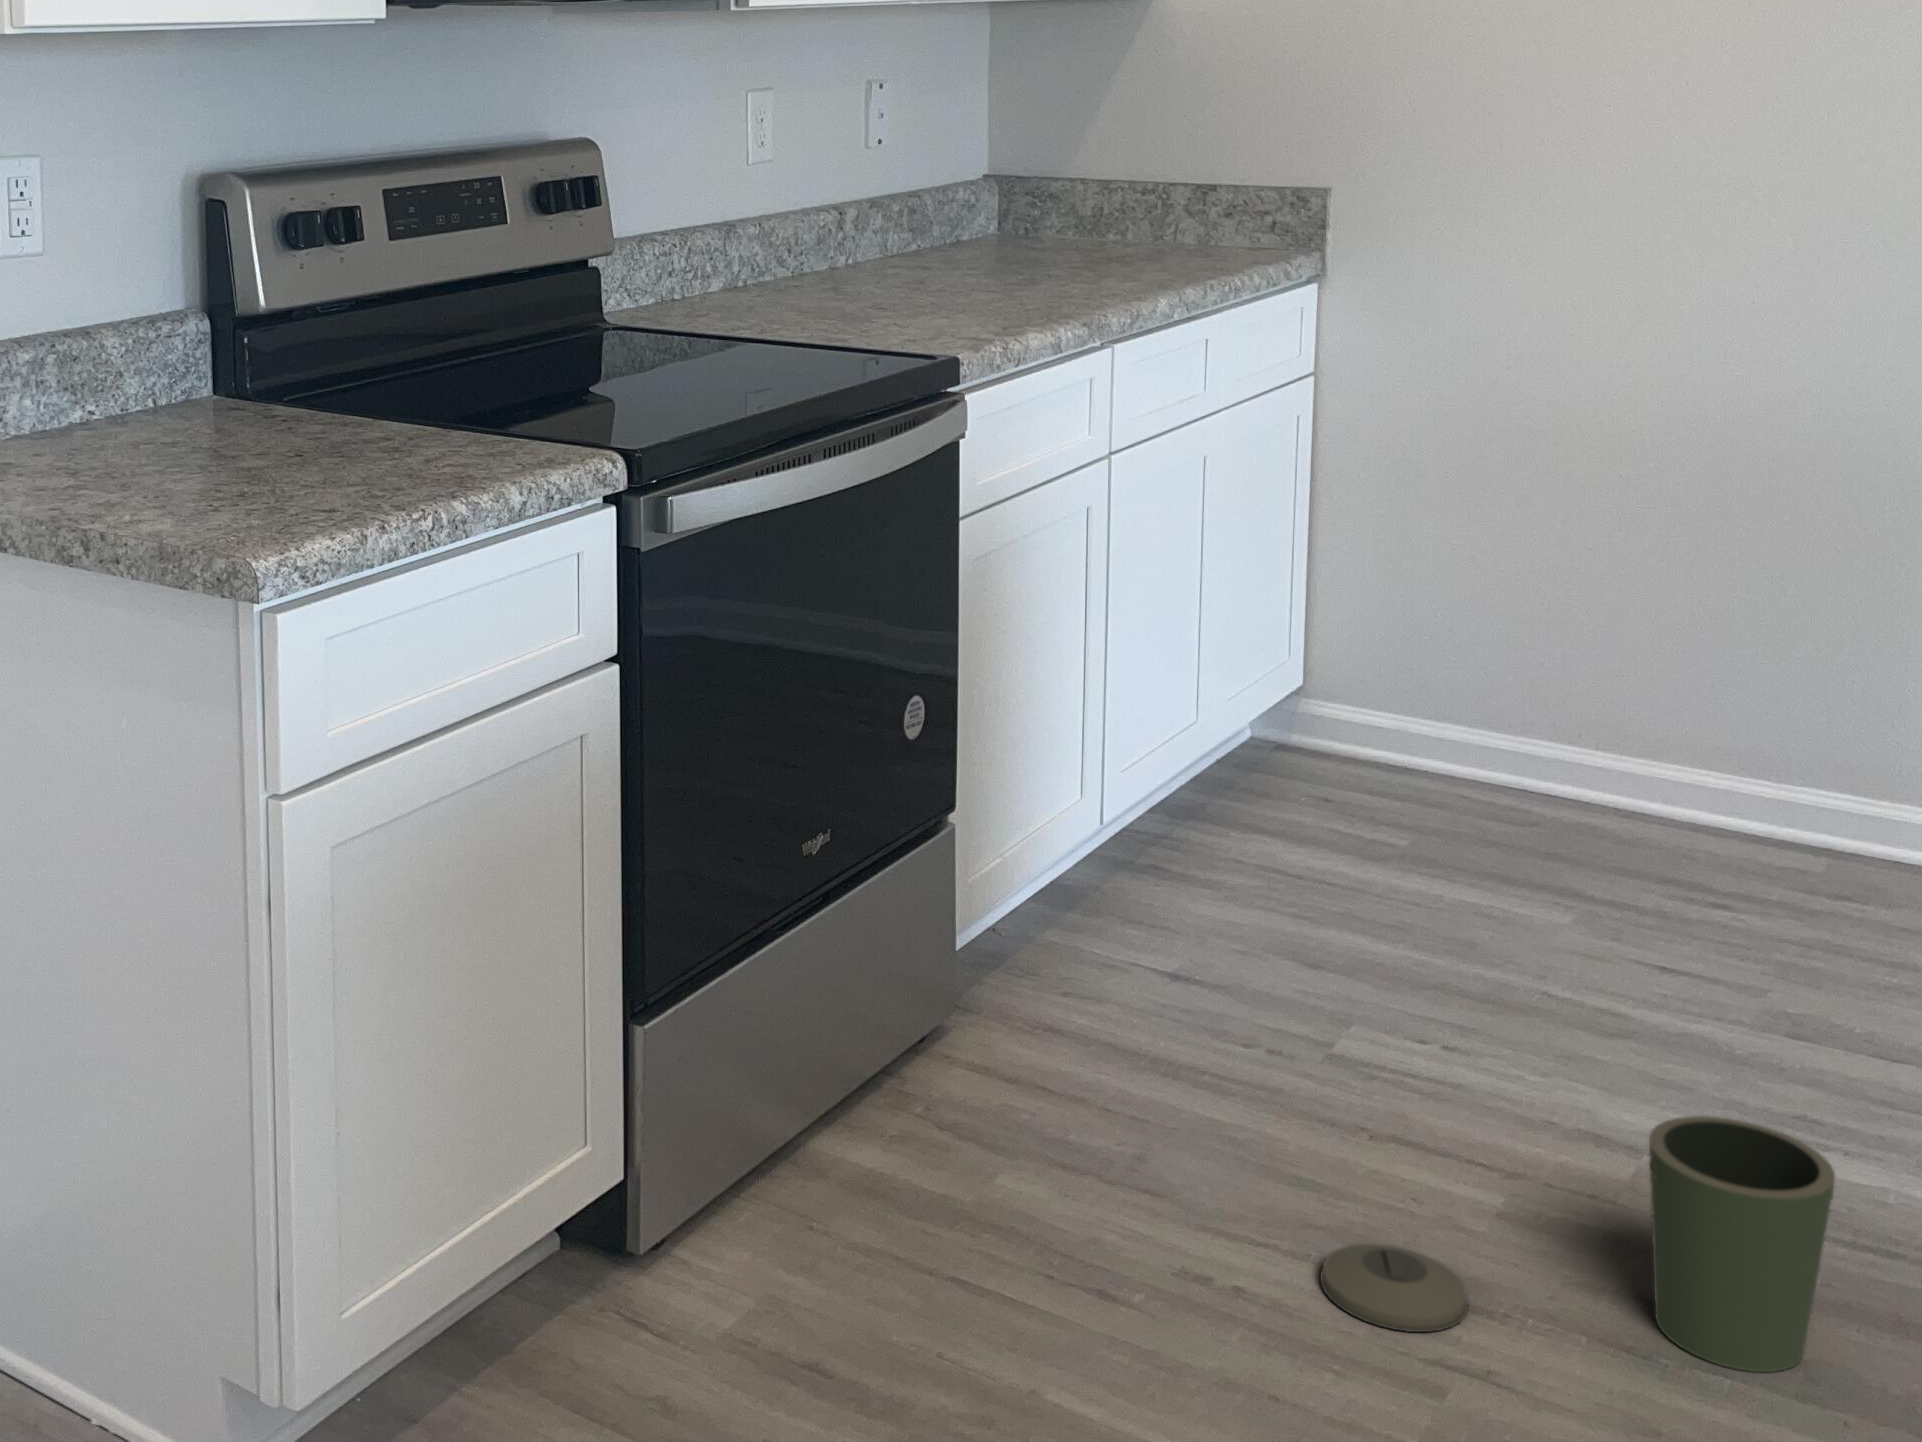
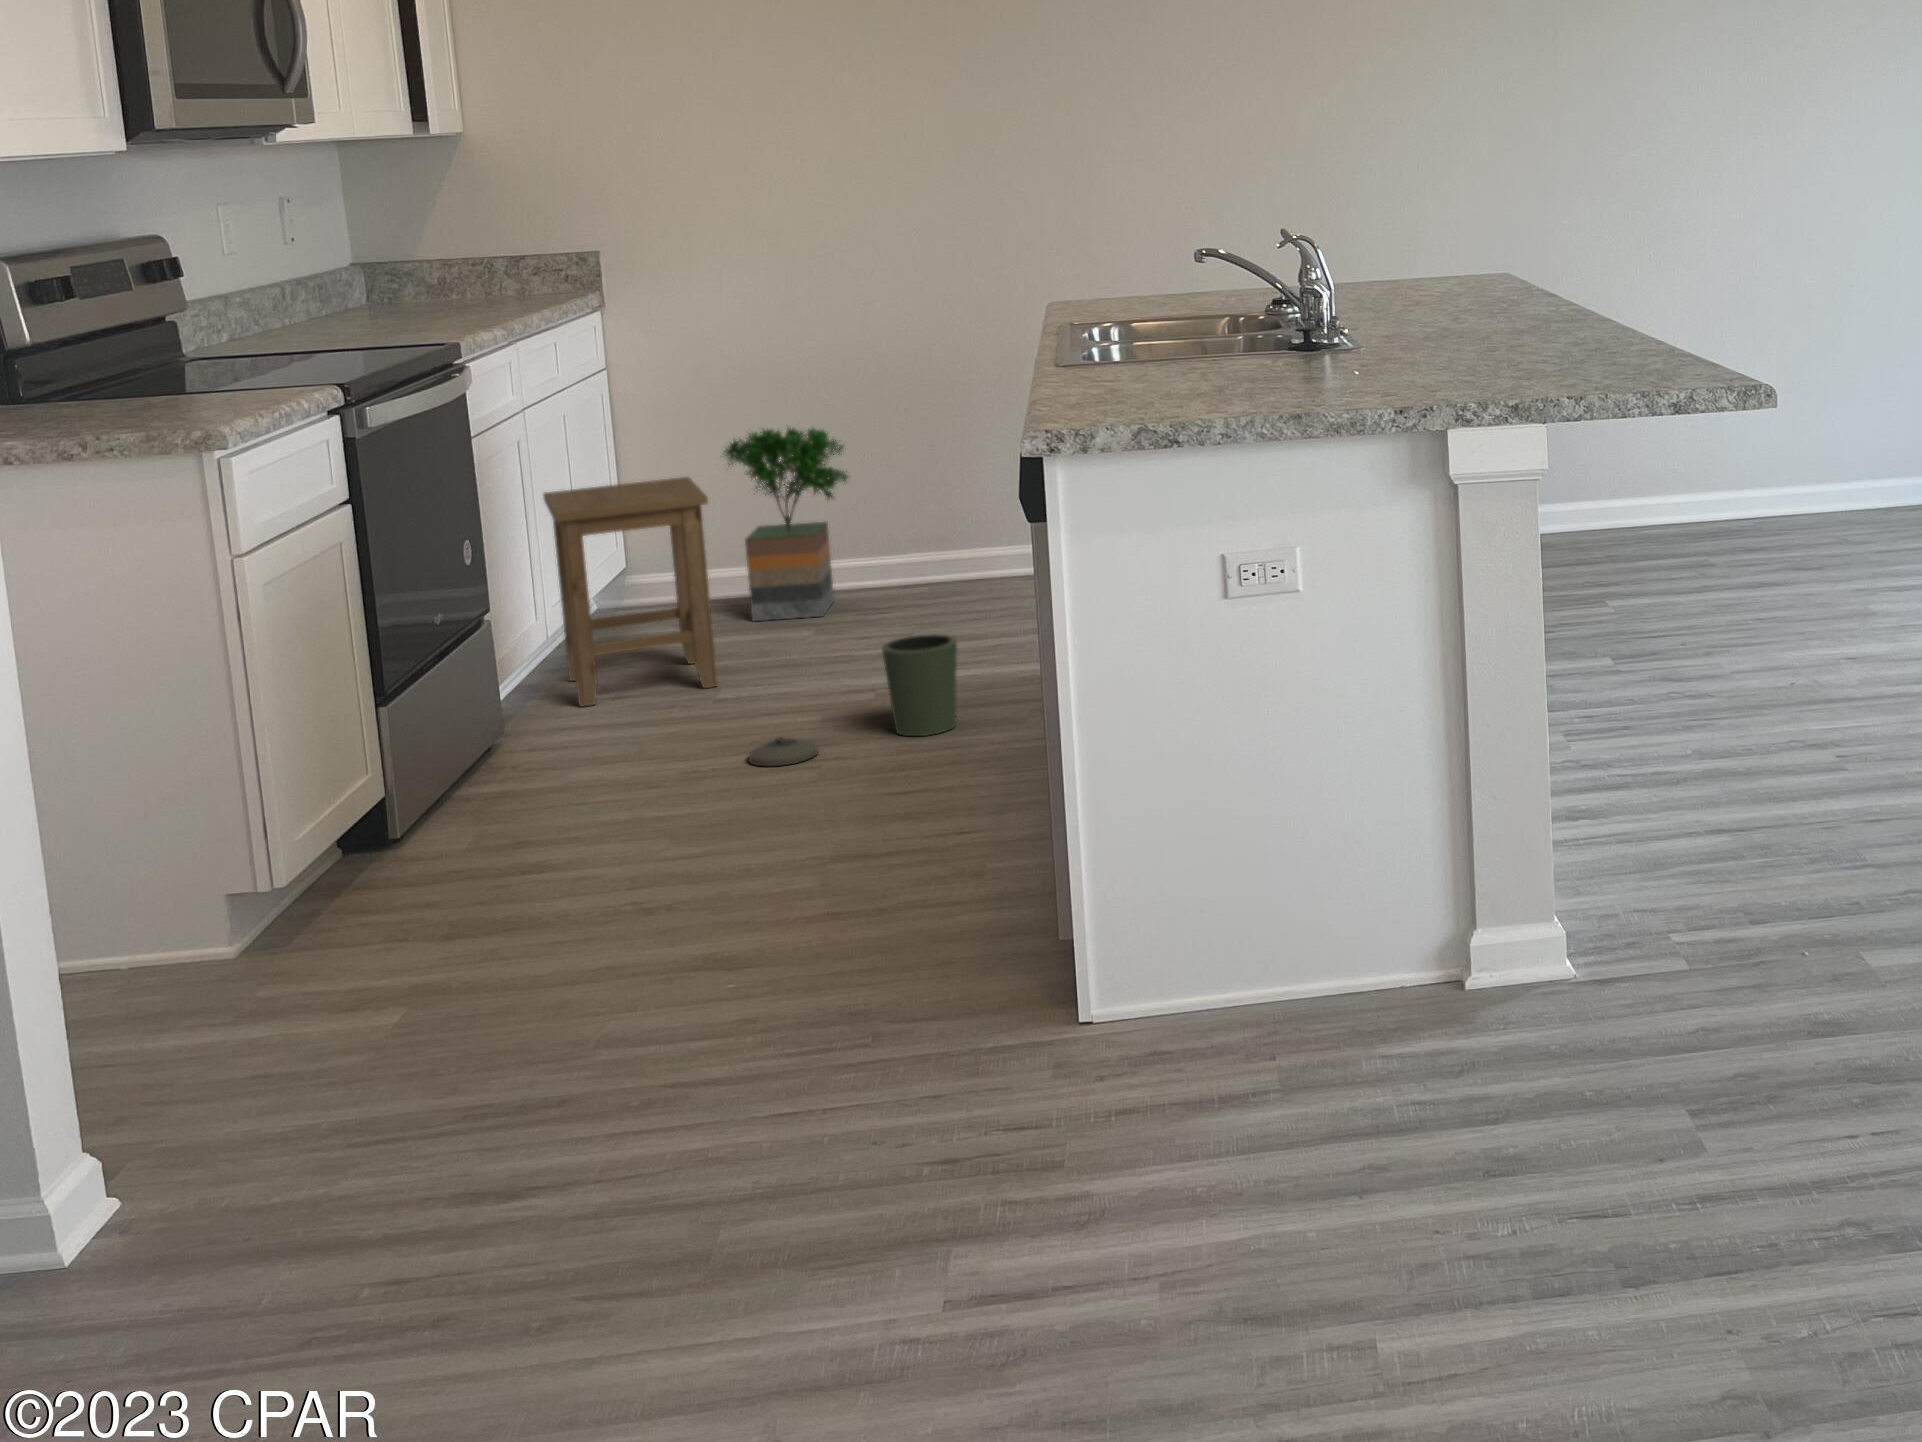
potted tree: none [1469,515,1710,872] -> present [723,428,848,621]
stool: none [1112,586,1383,1003] -> present [543,477,718,707]

